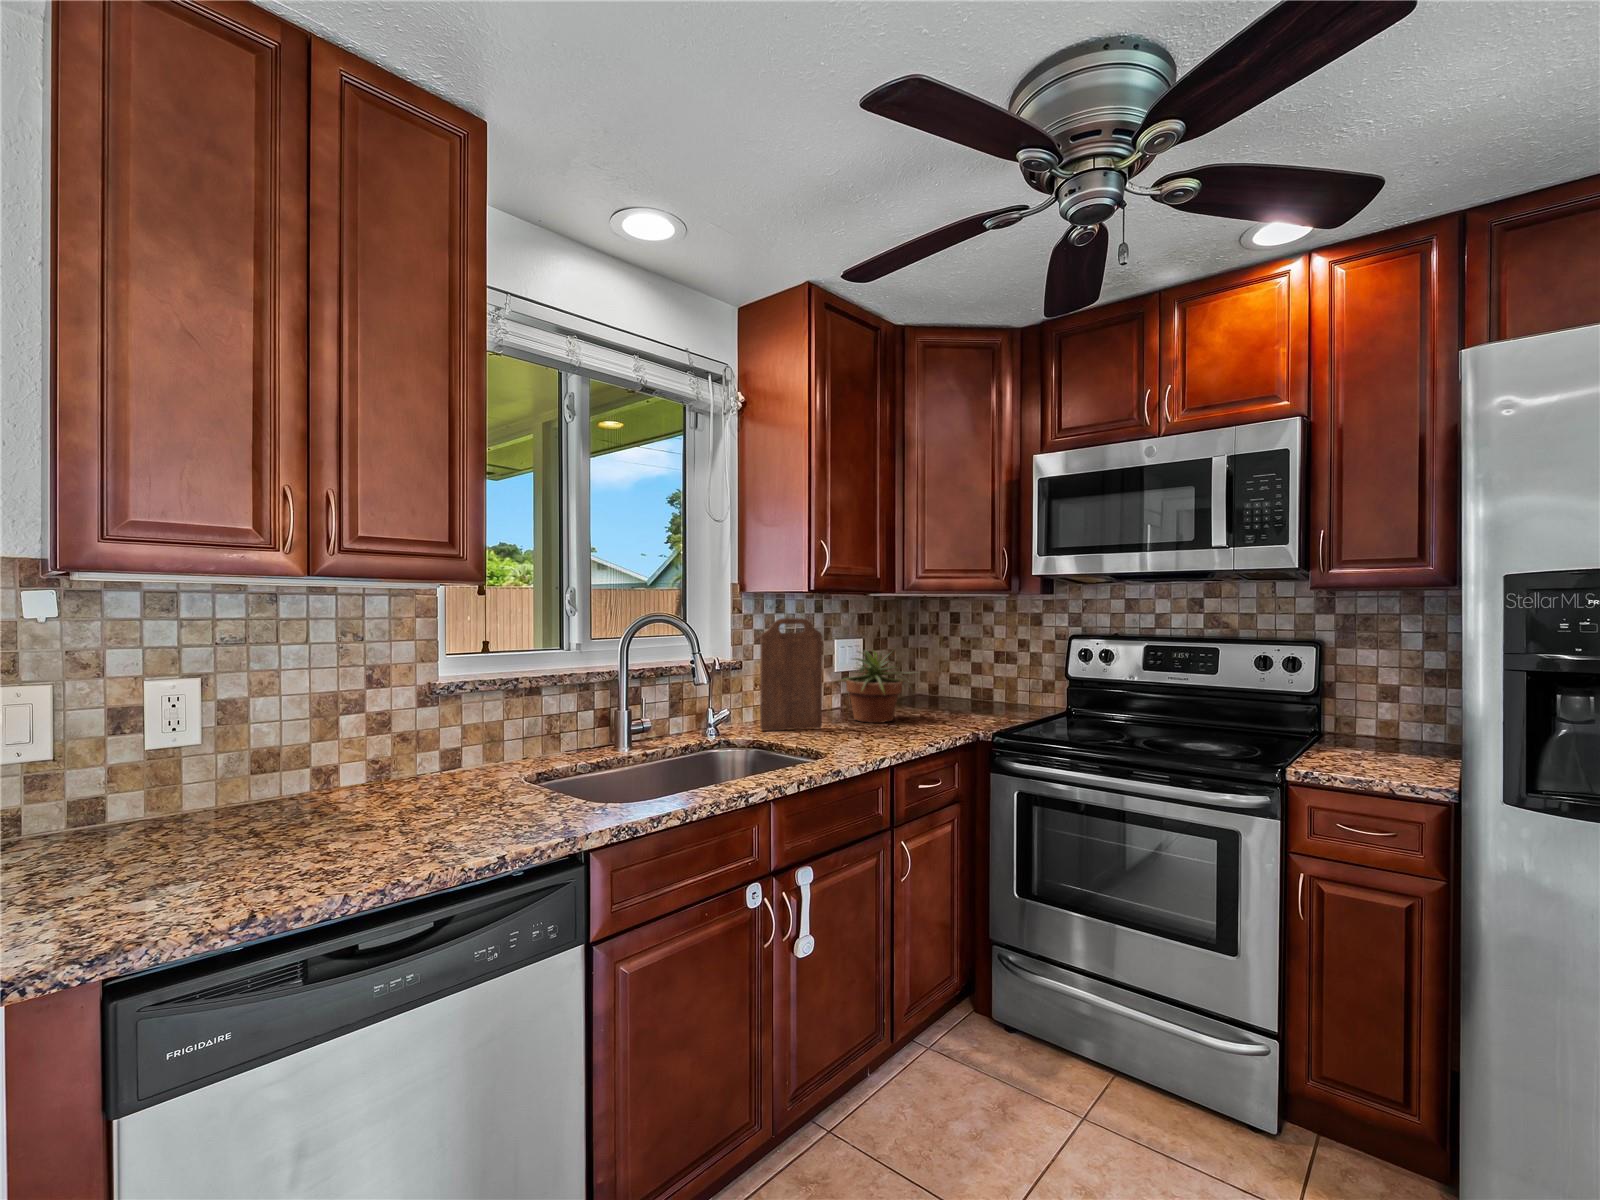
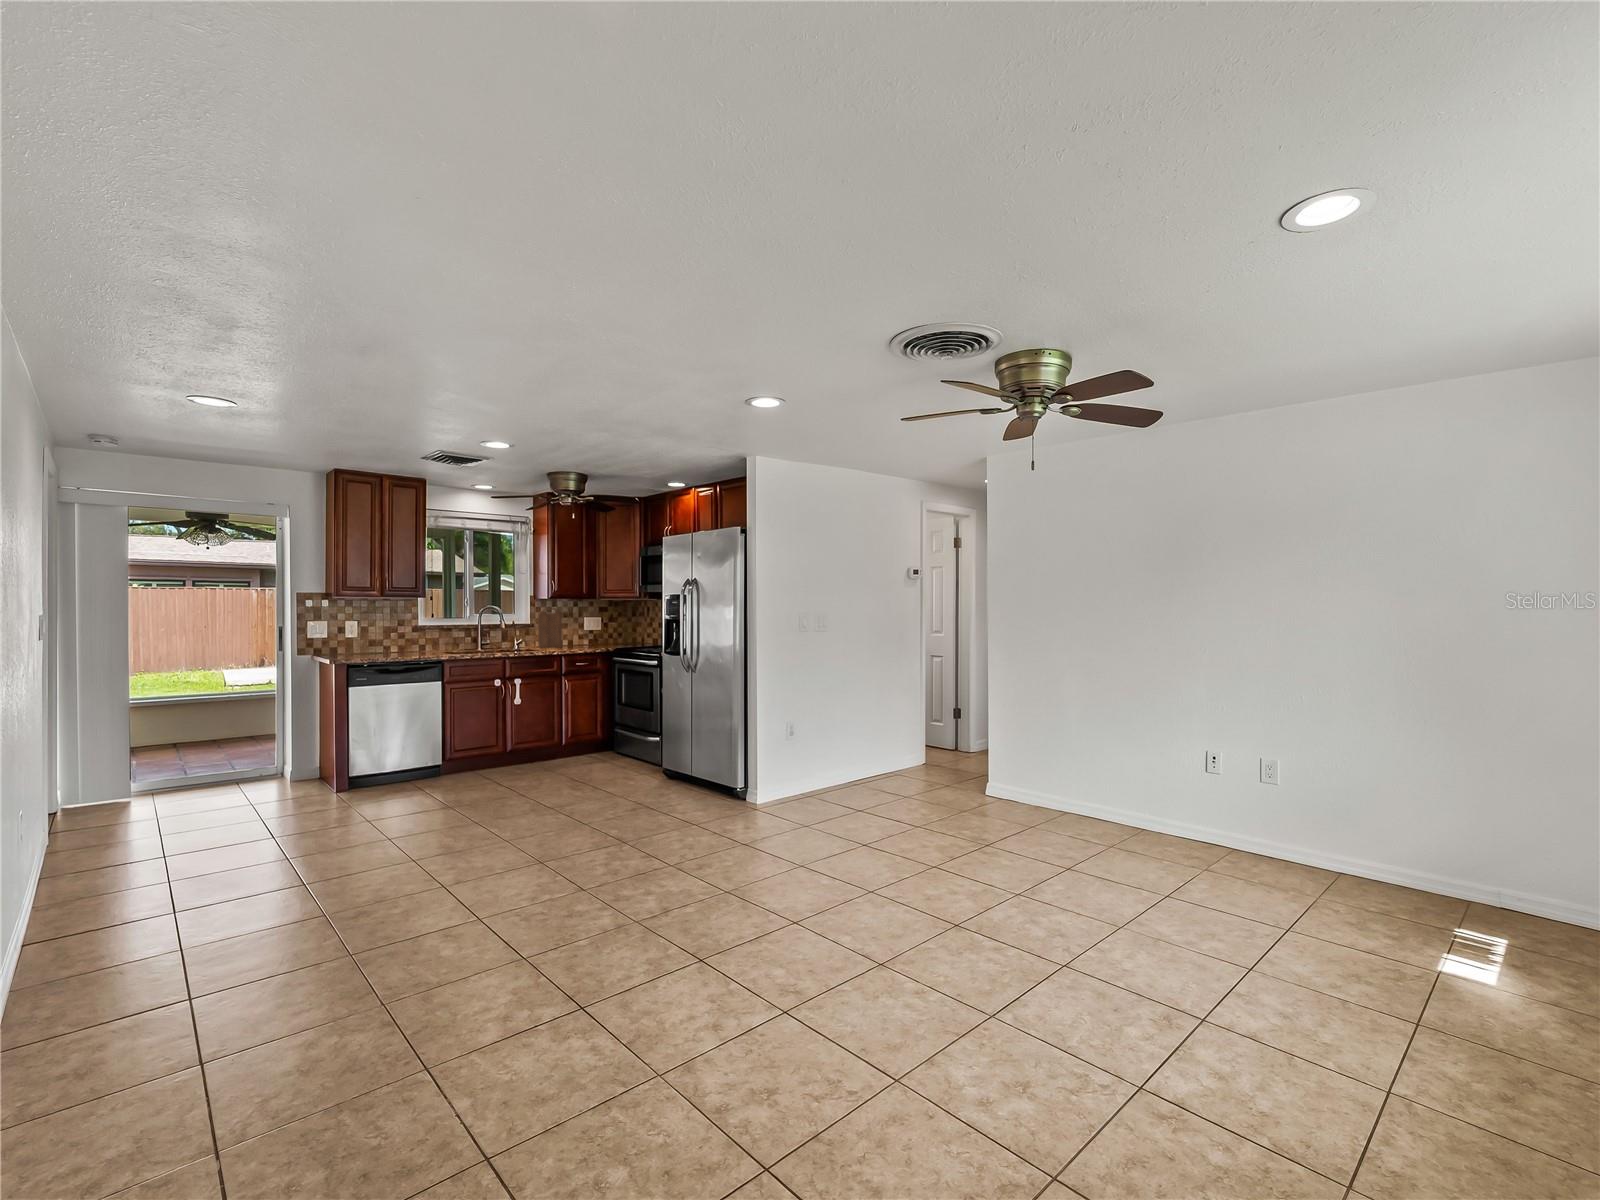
potted plant: present [838,651,912,723] -> none [575,619,607,647]

